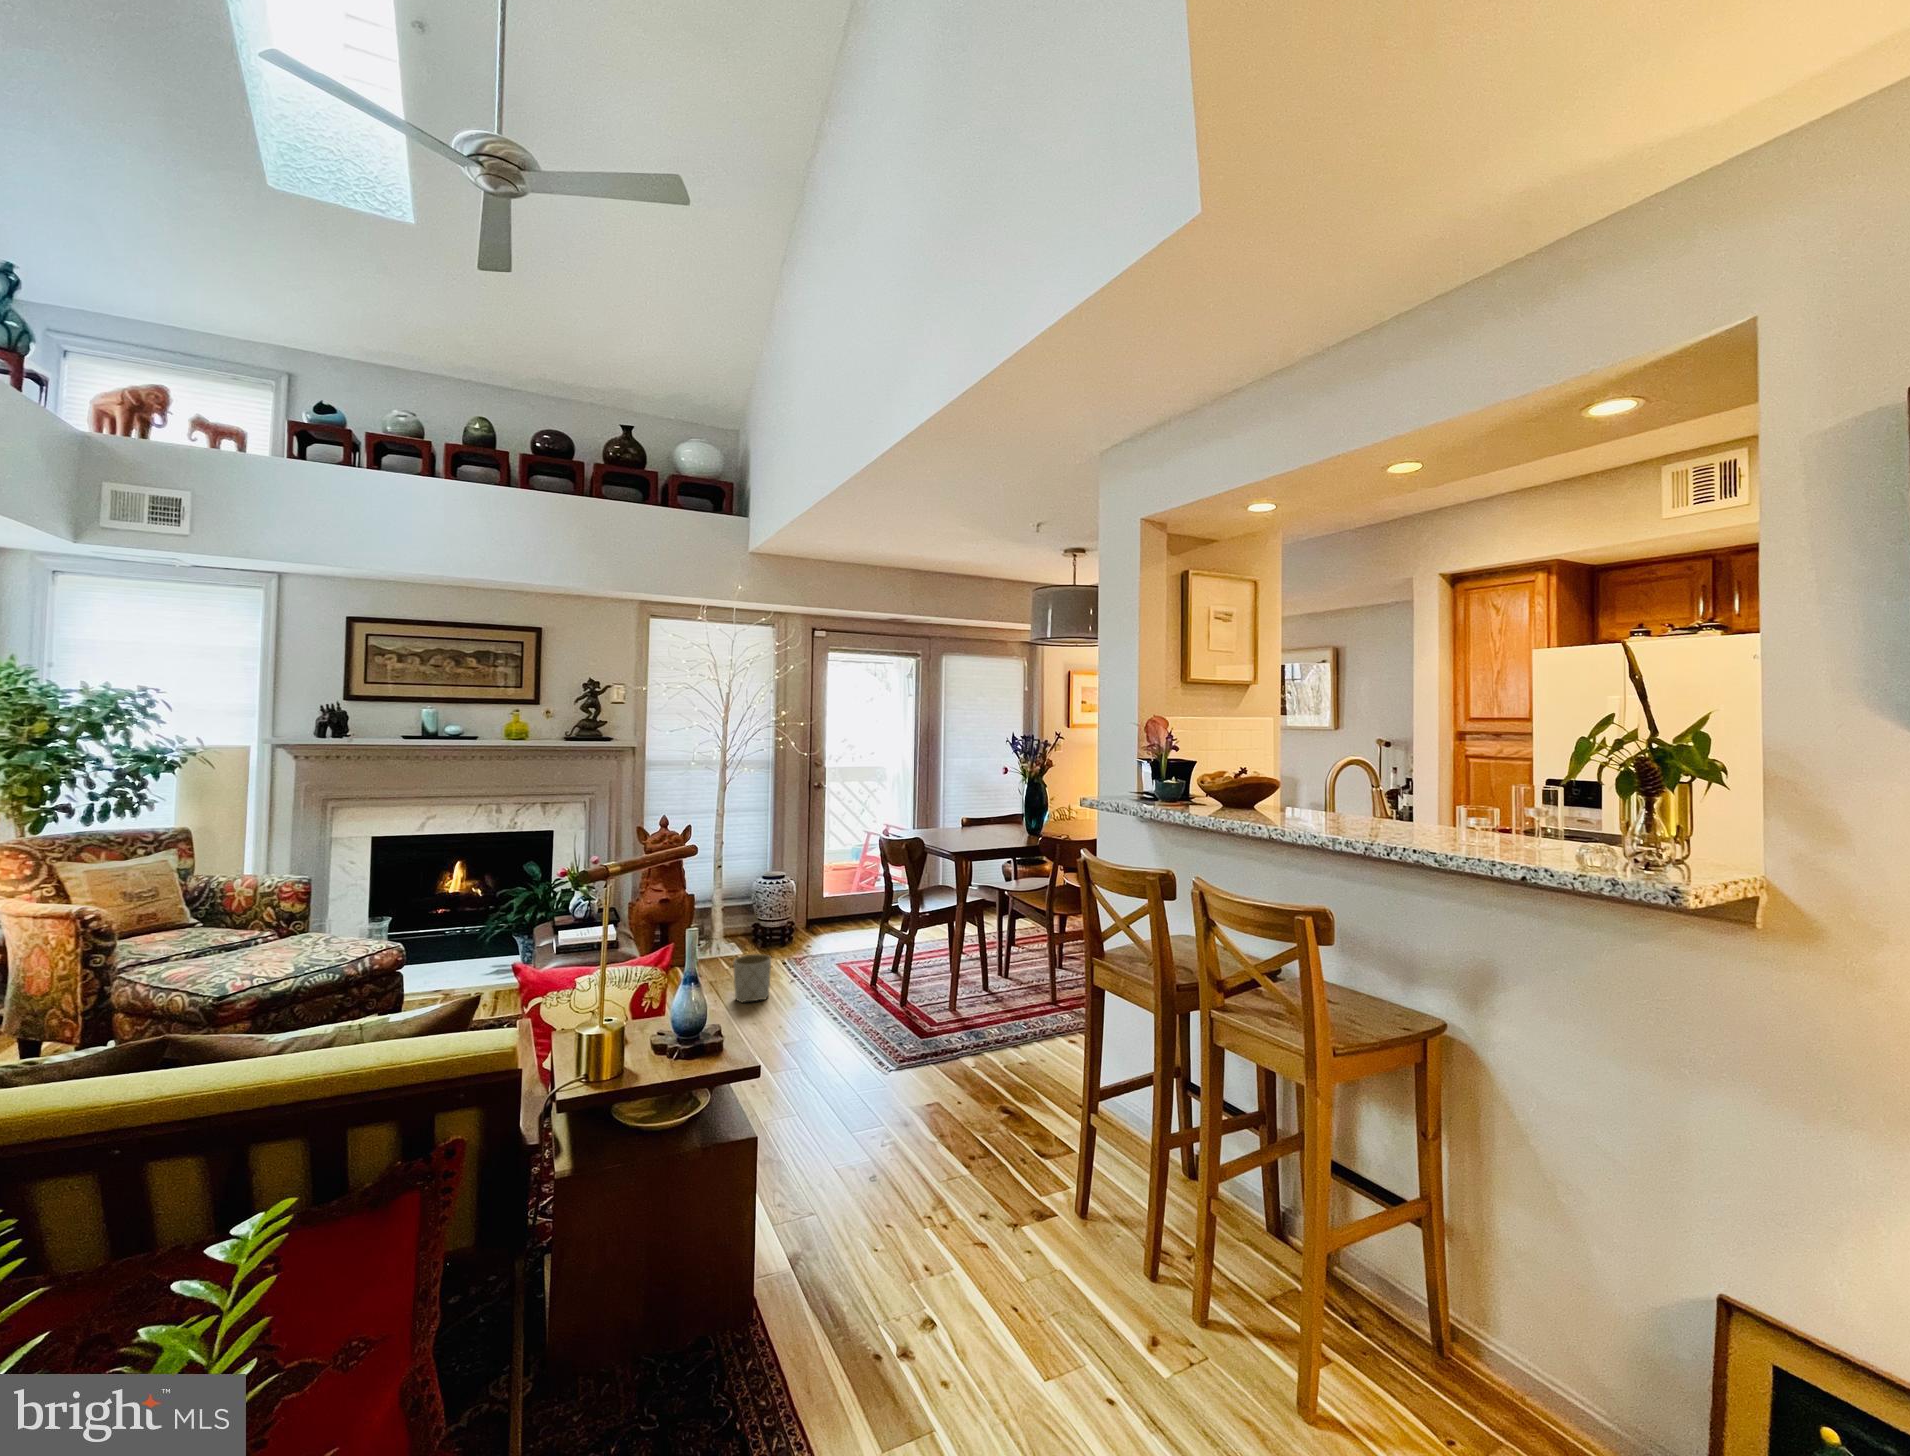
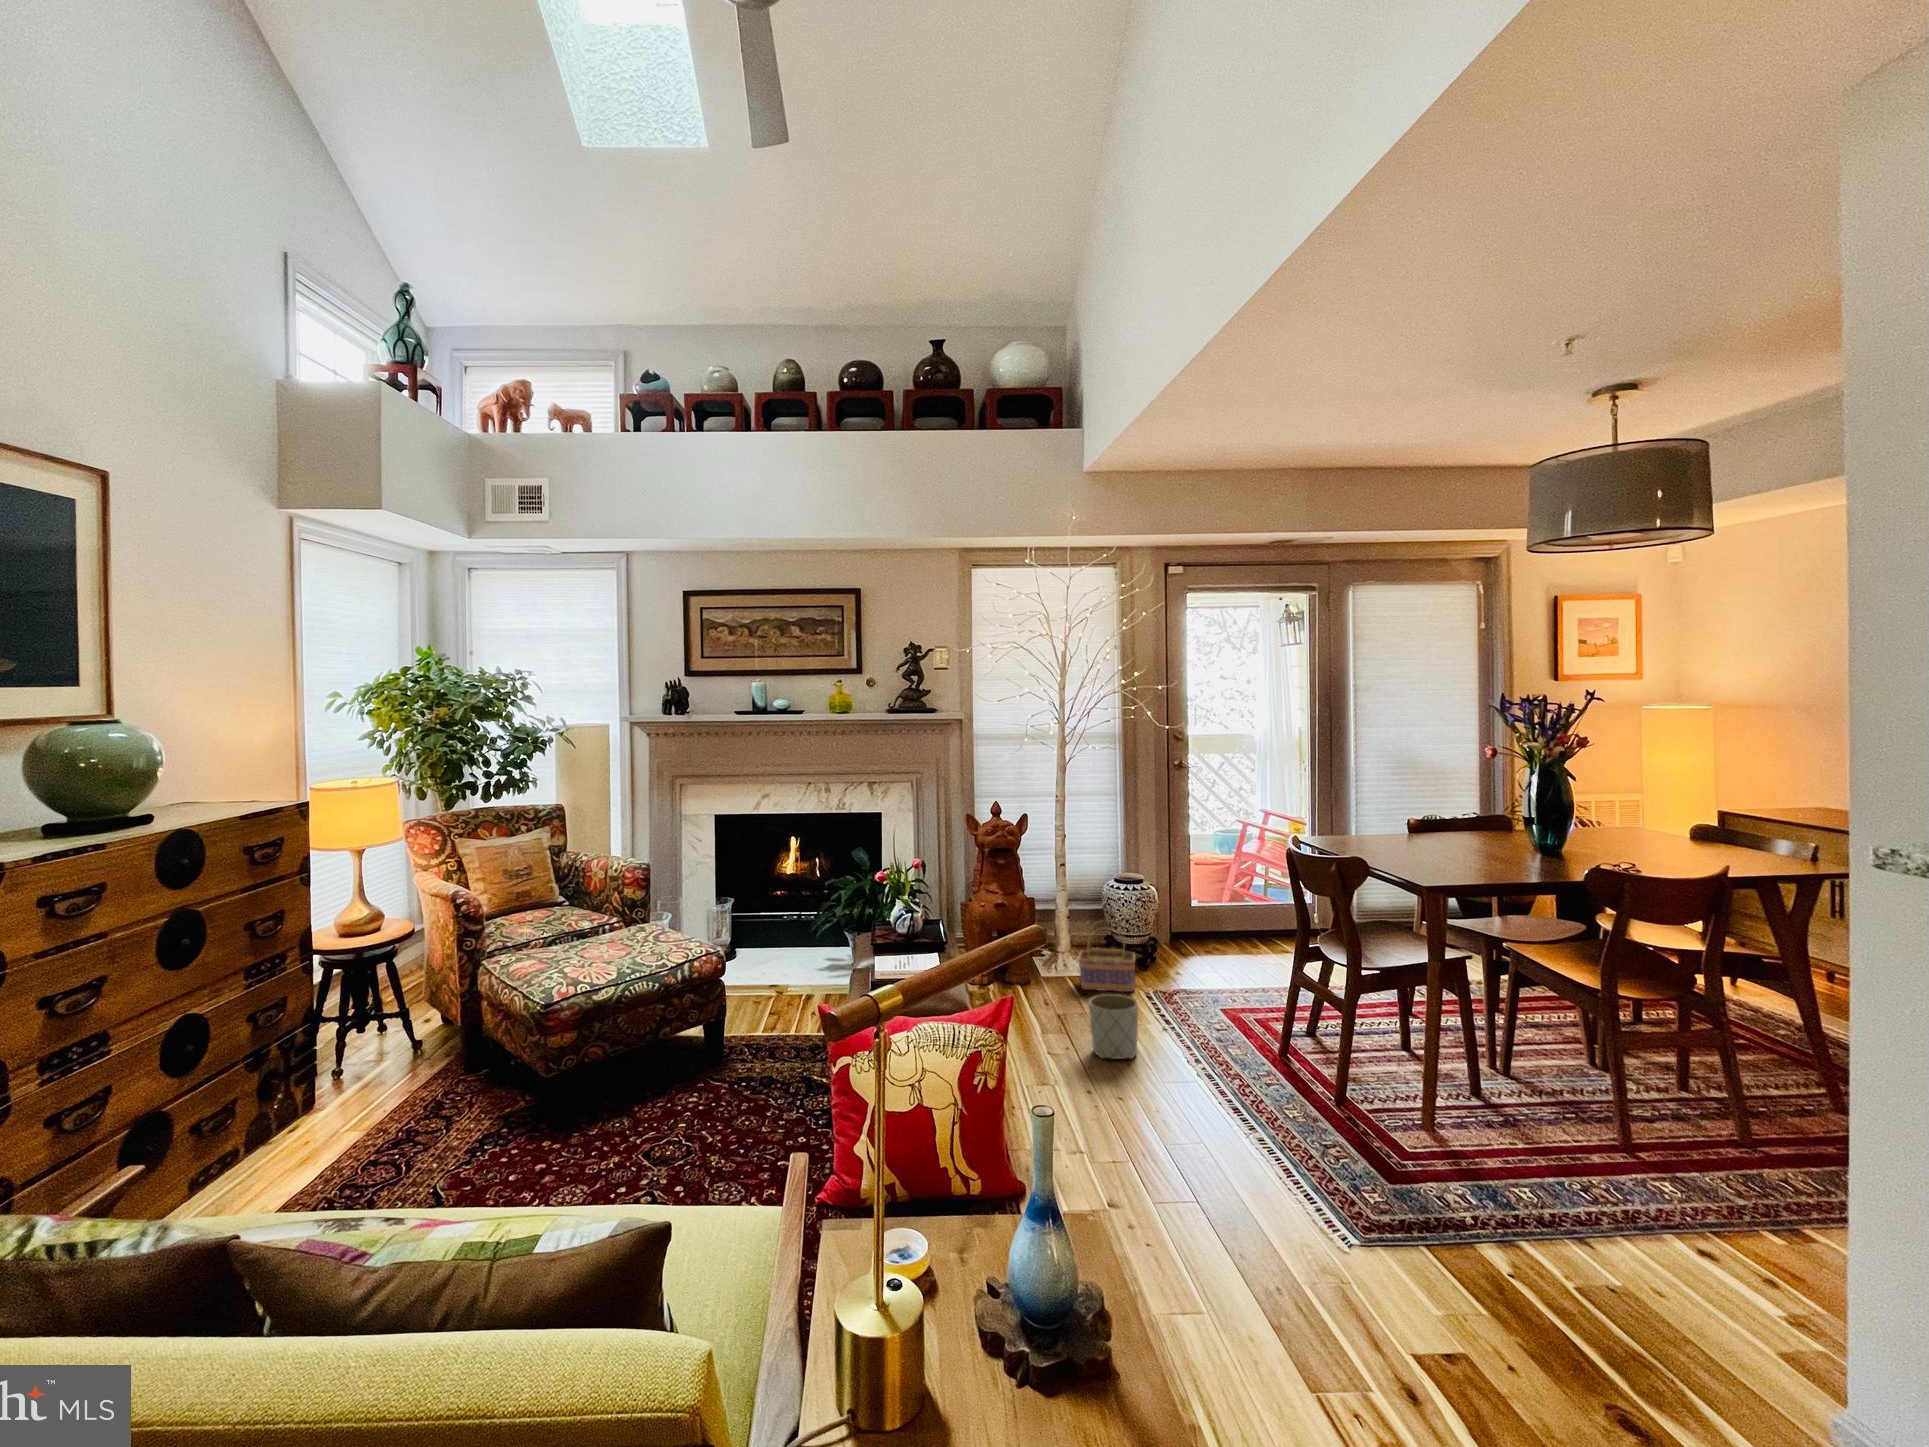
basket: none [729,905,775,960] -> present [1079,928,1135,992]

